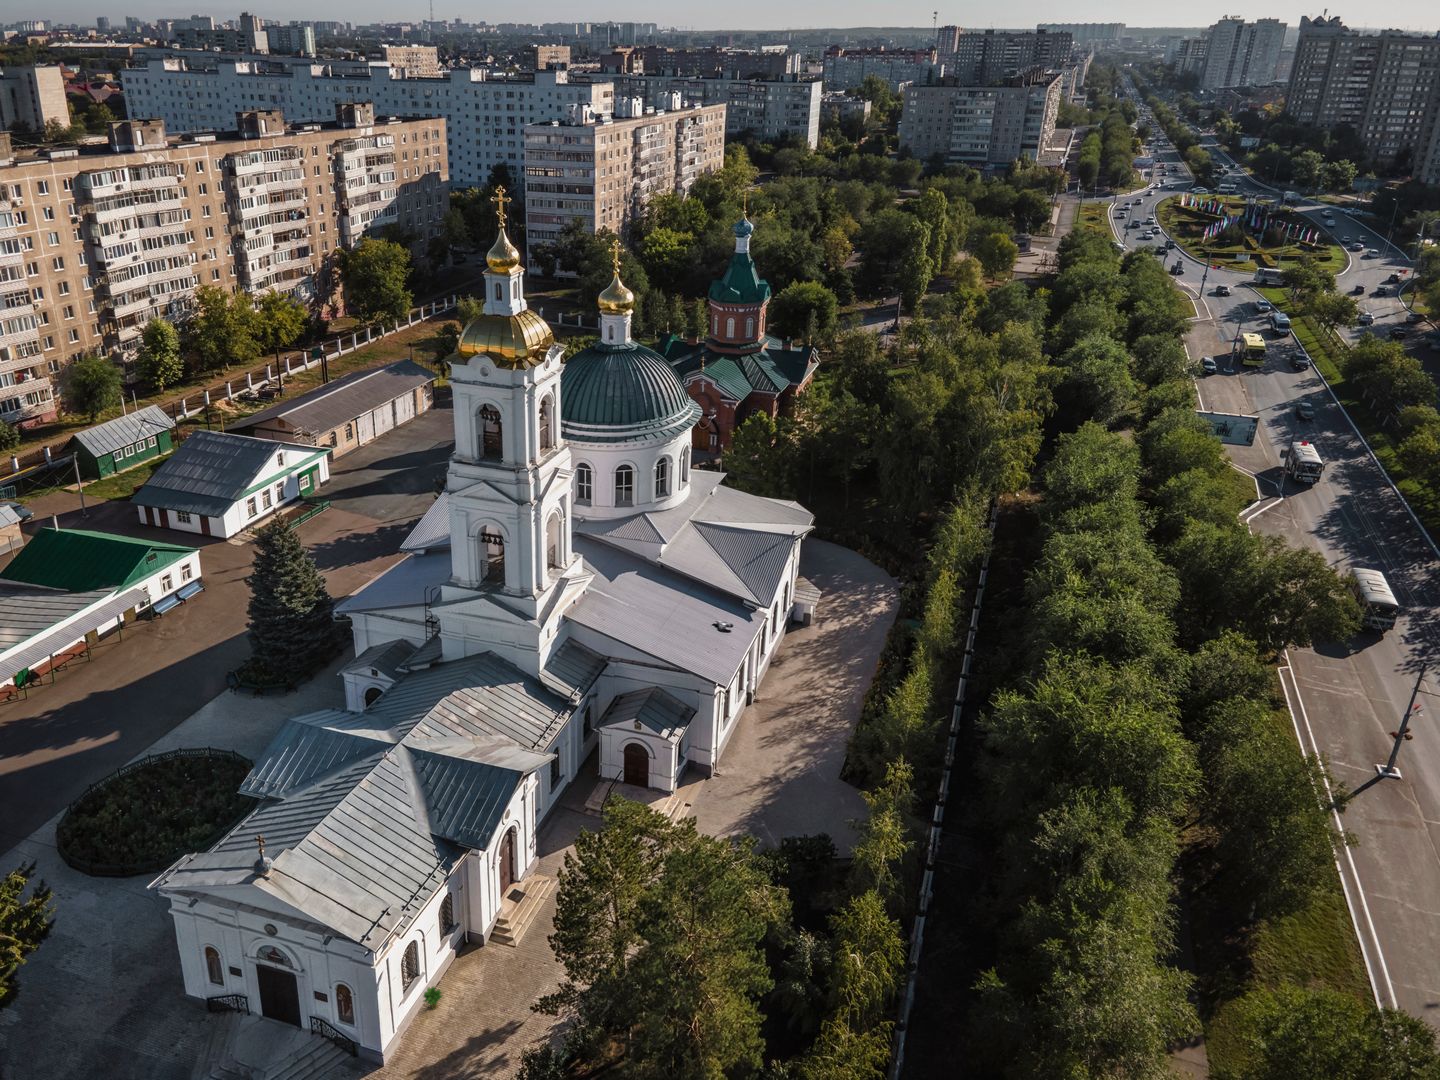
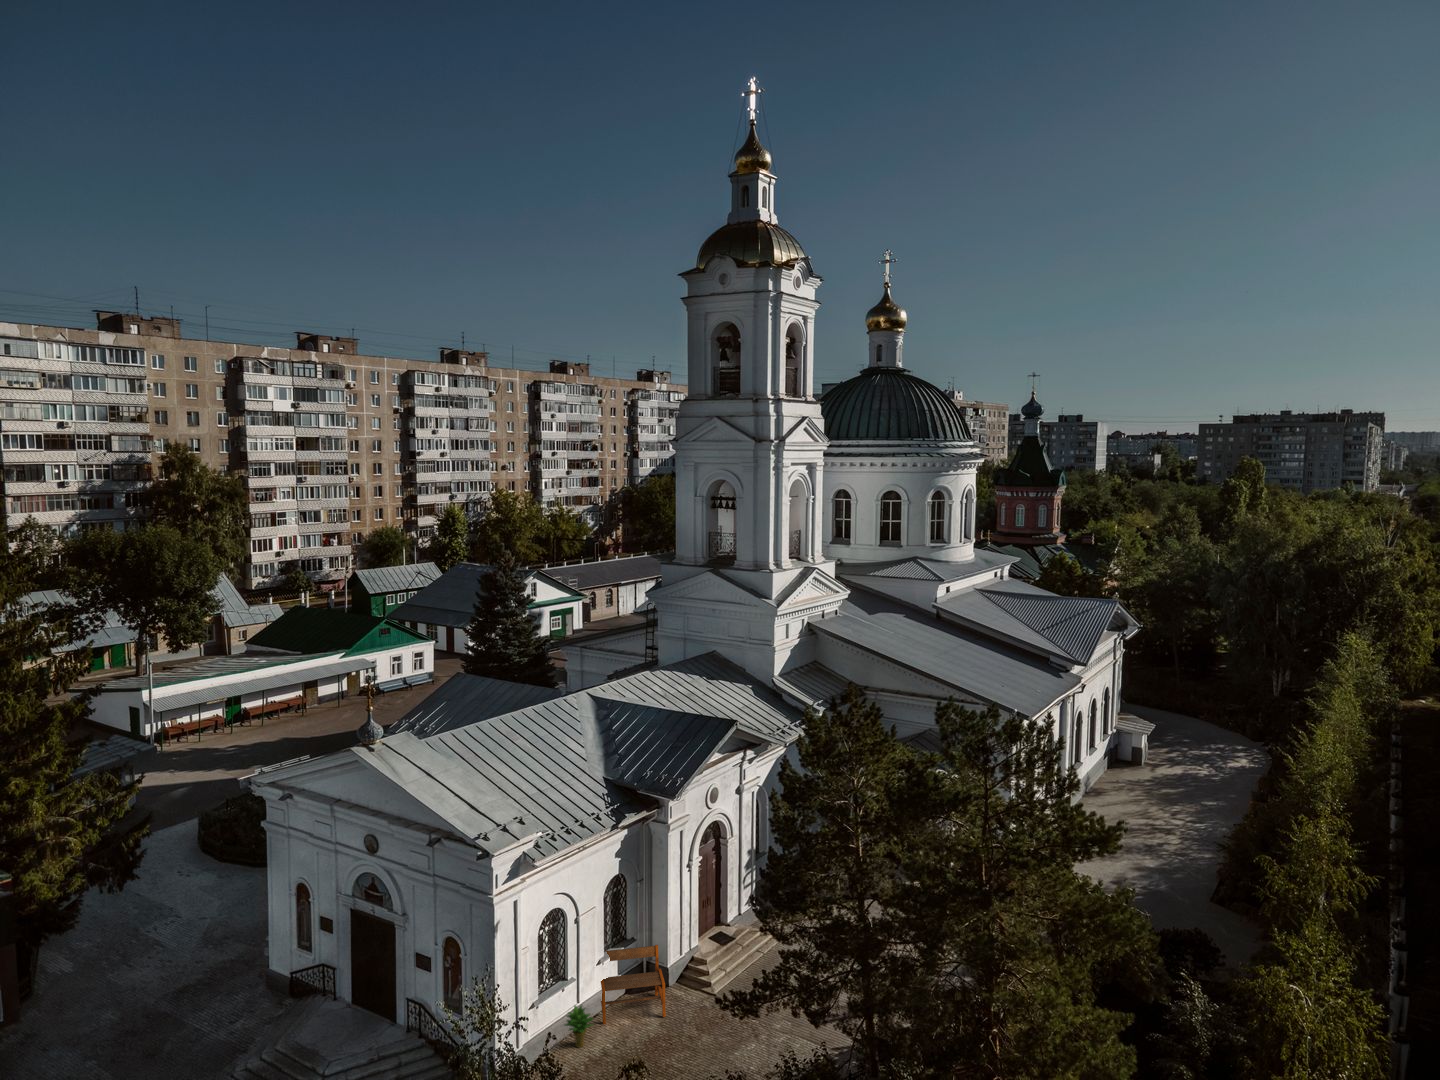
bench: none [440,928,488,986] -> present [601,945,666,1024]

